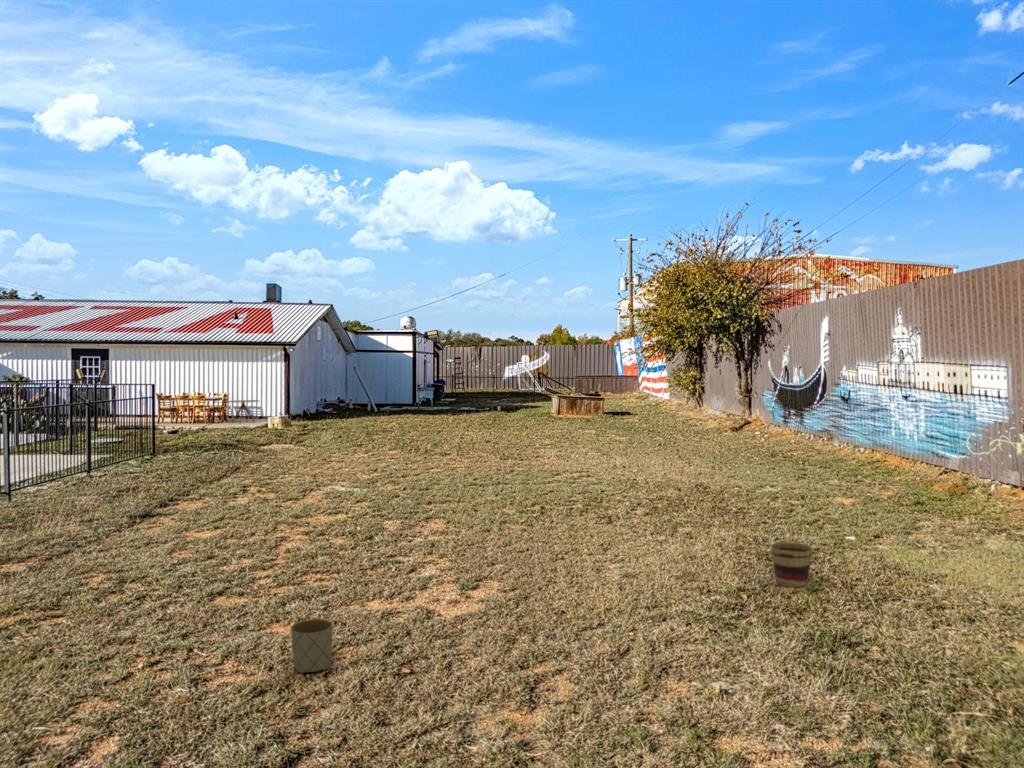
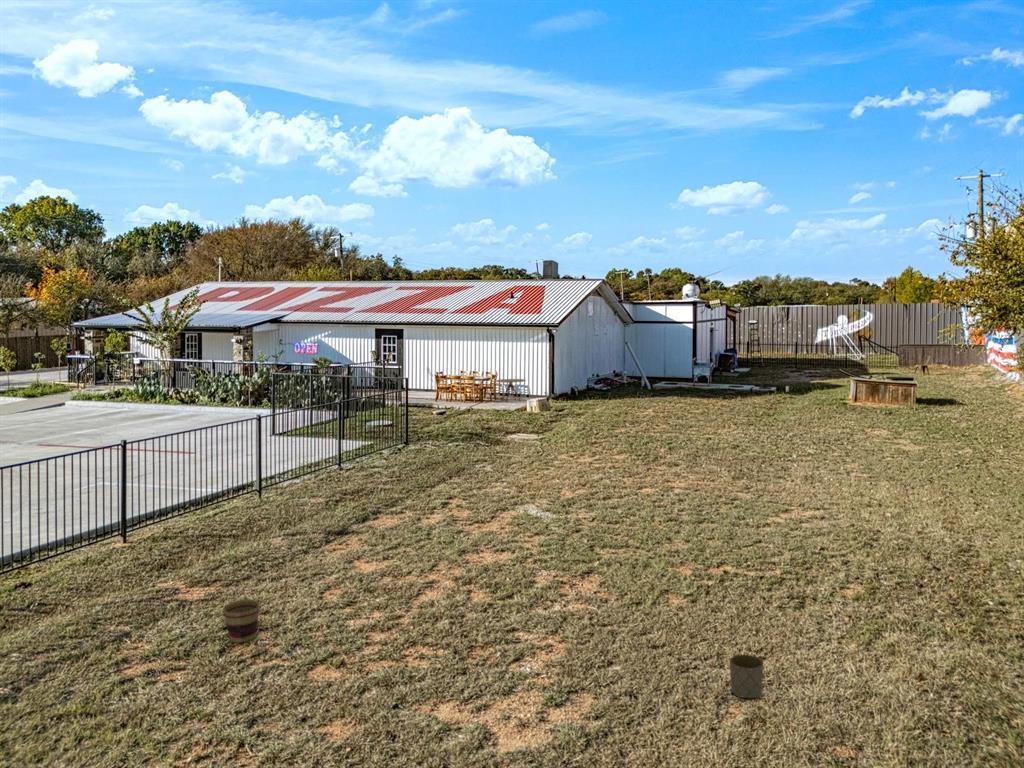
basket: present [771,542,813,587] -> present [223,600,260,643]
planter: present [291,619,333,673] -> present [730,654,763,698]

